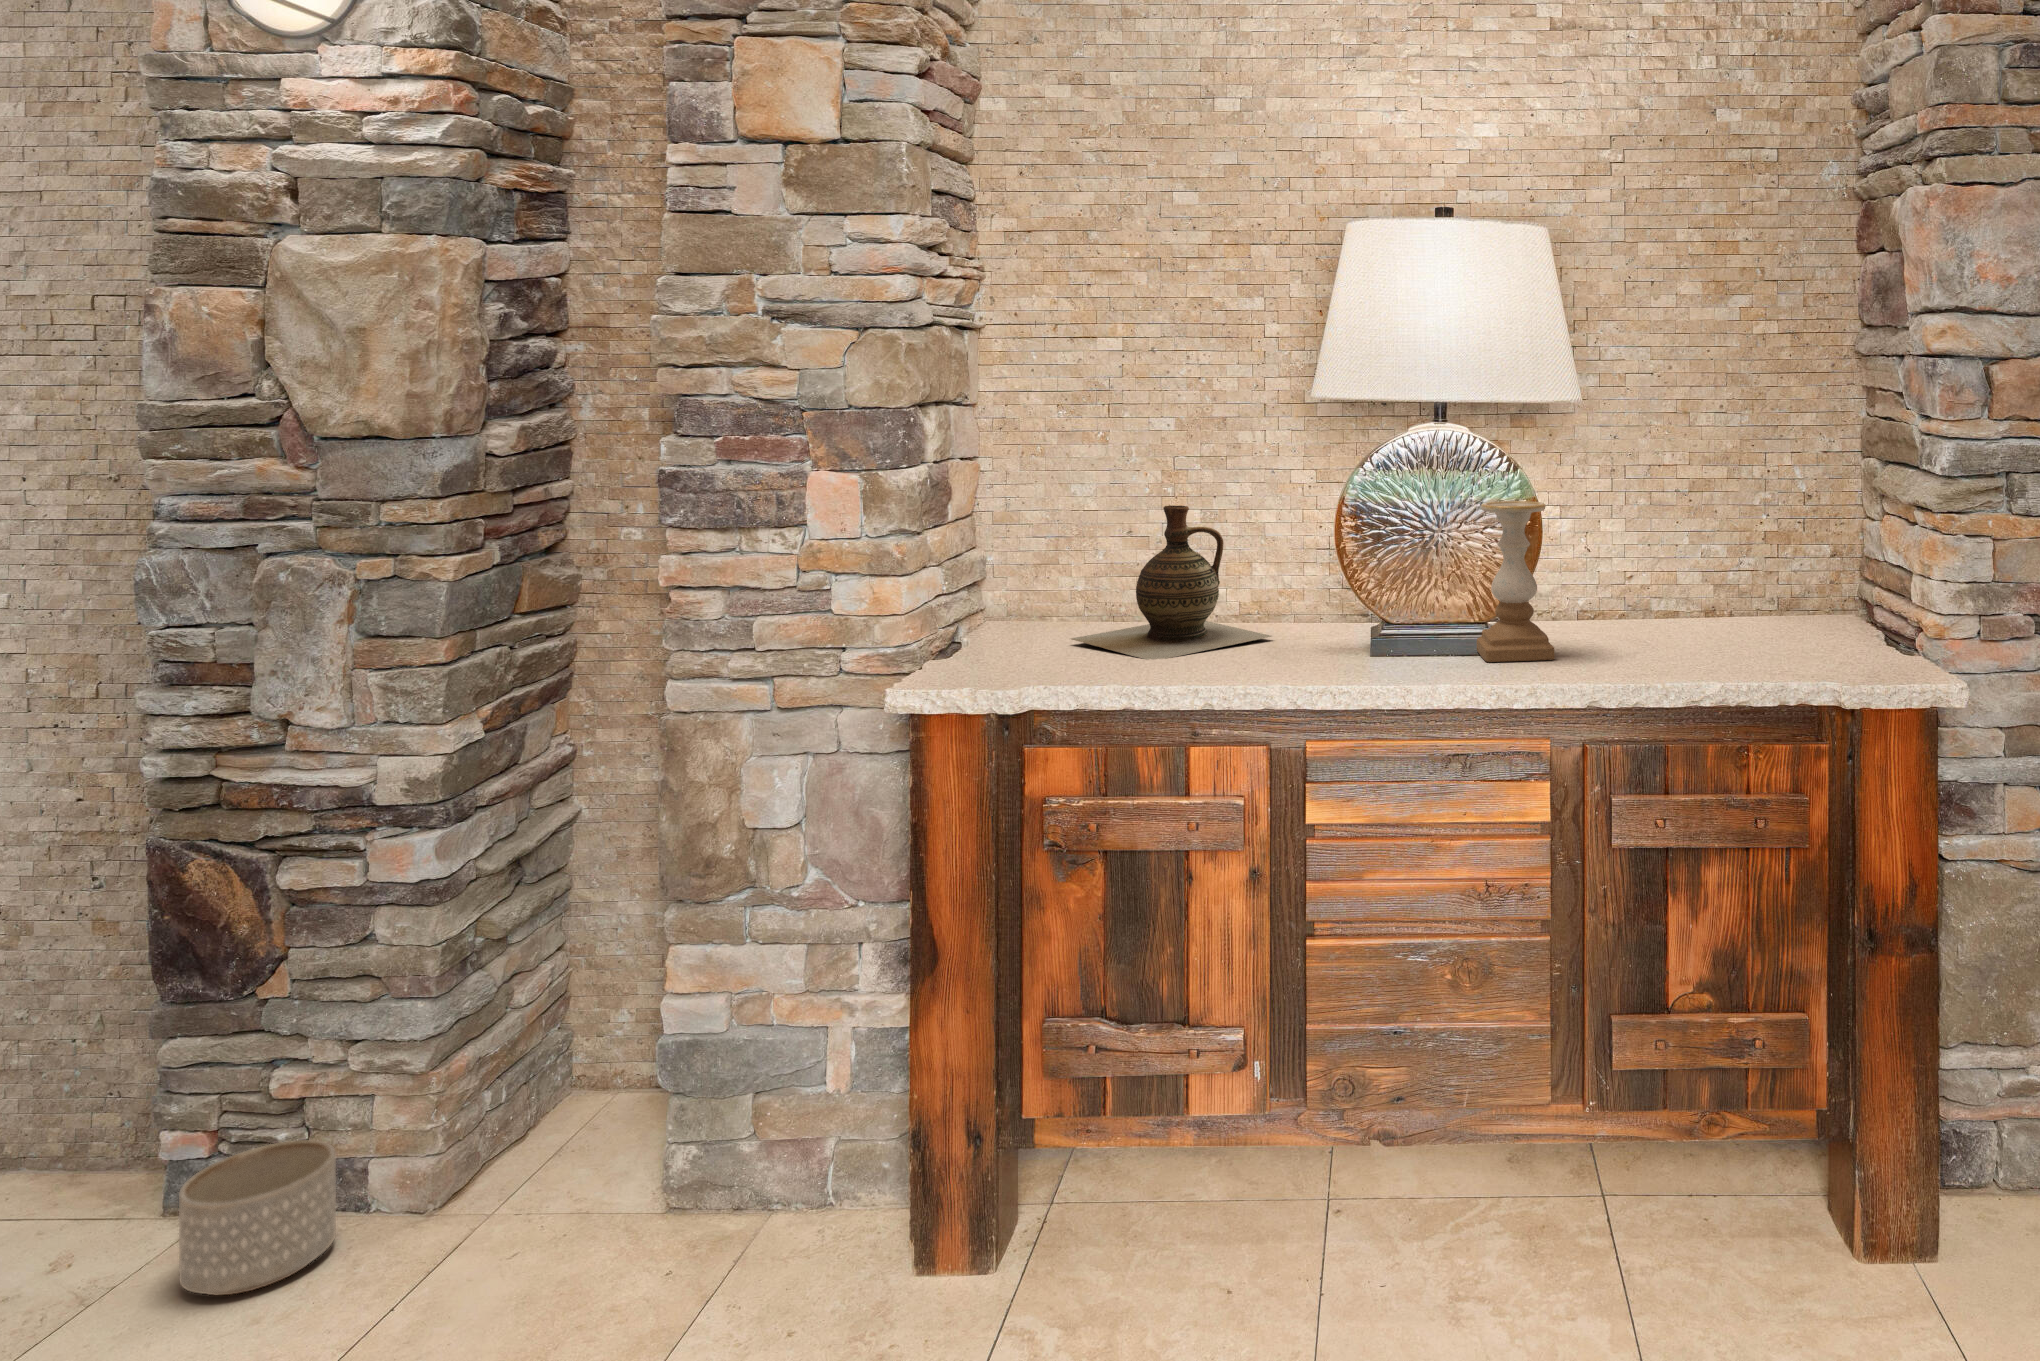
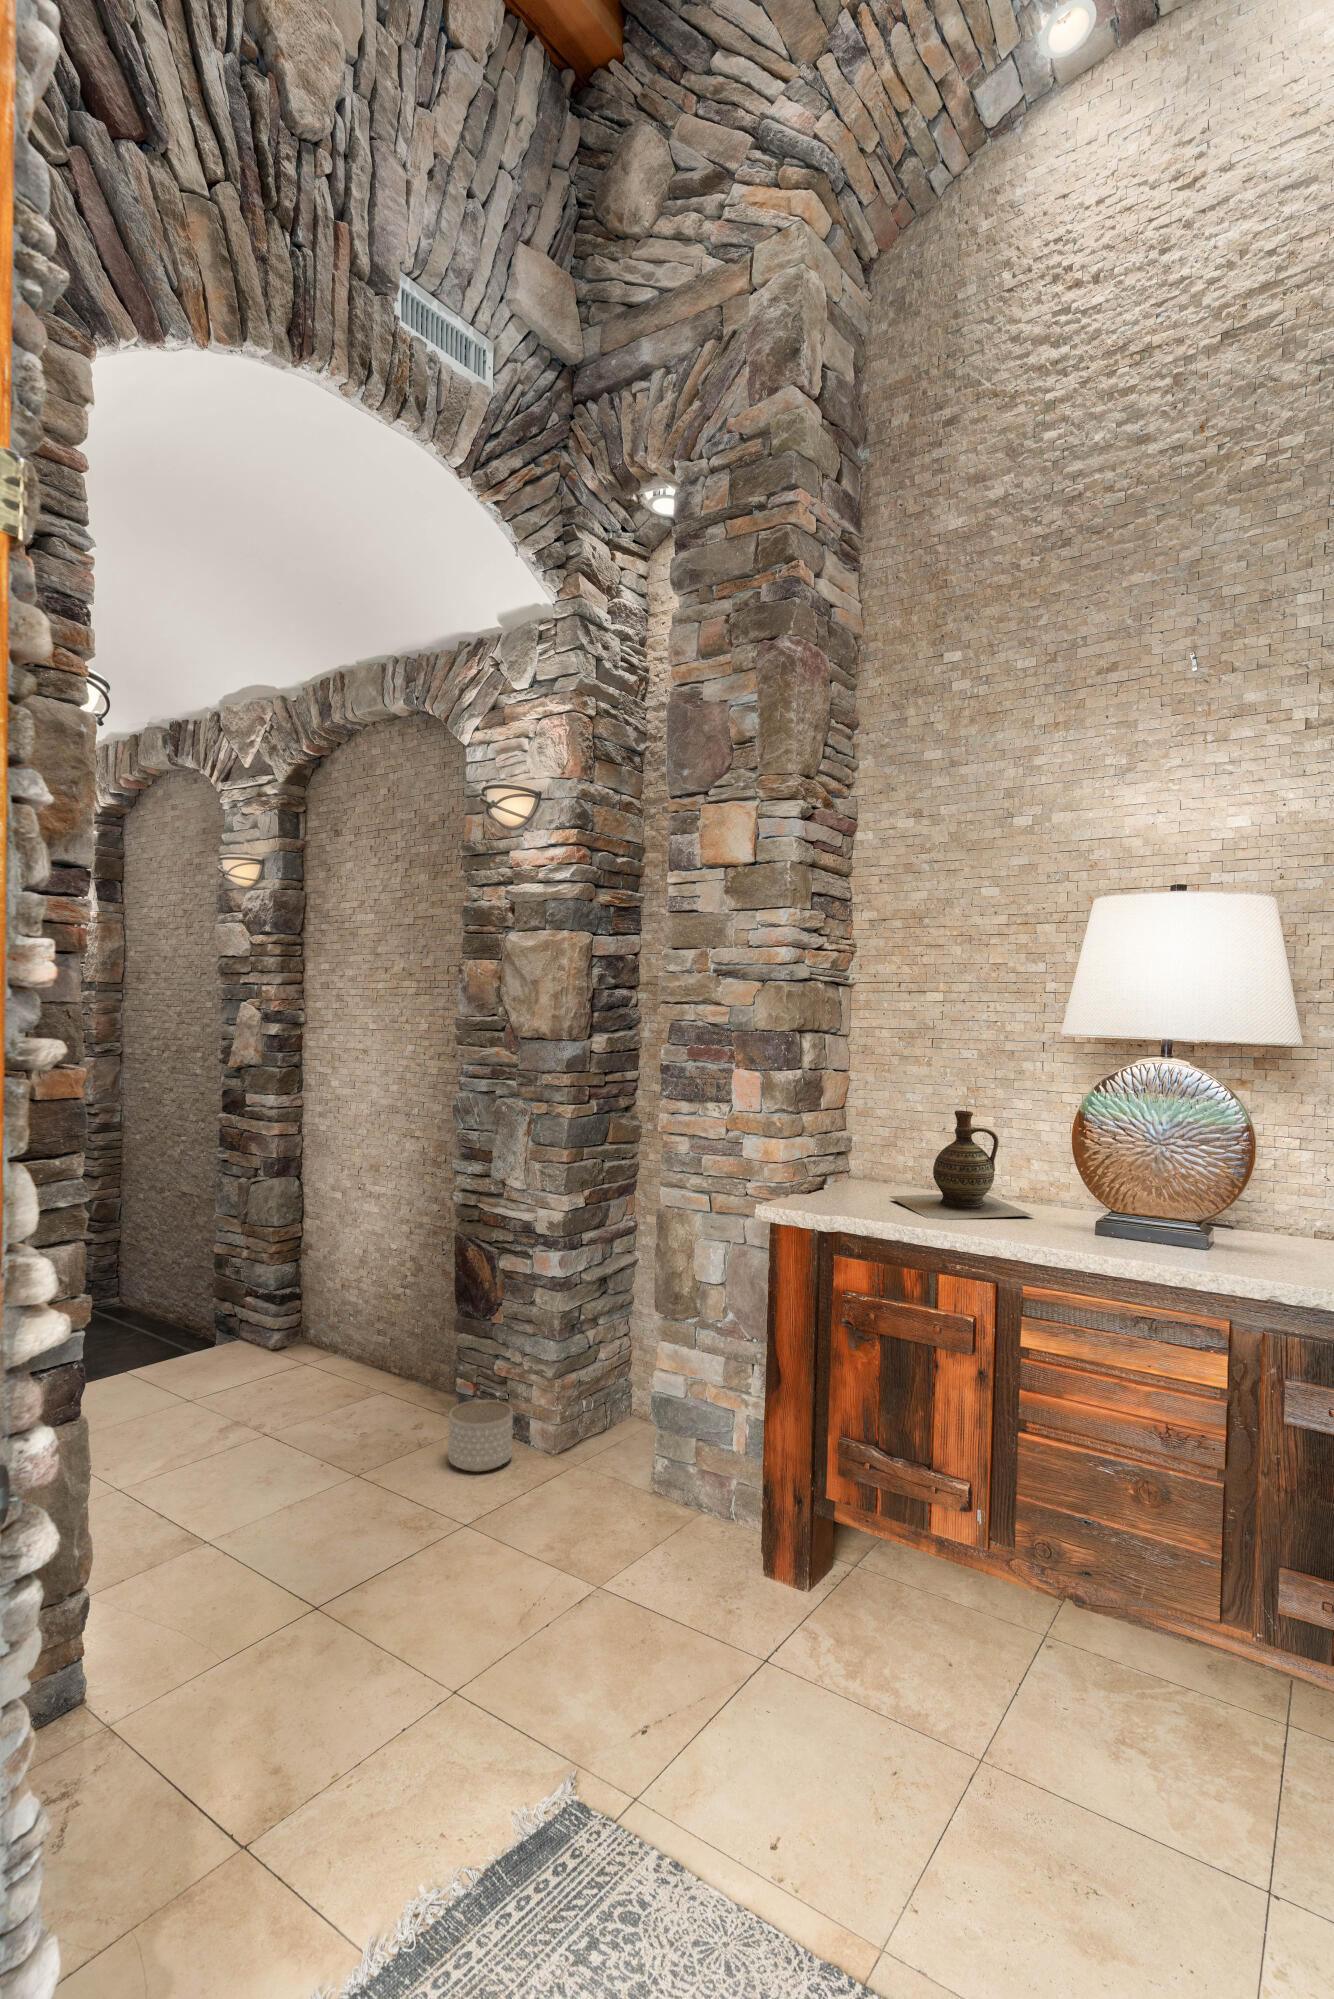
candle holder: present [1477,501,1555,662] -> none [1190,1130,1258,1271]

